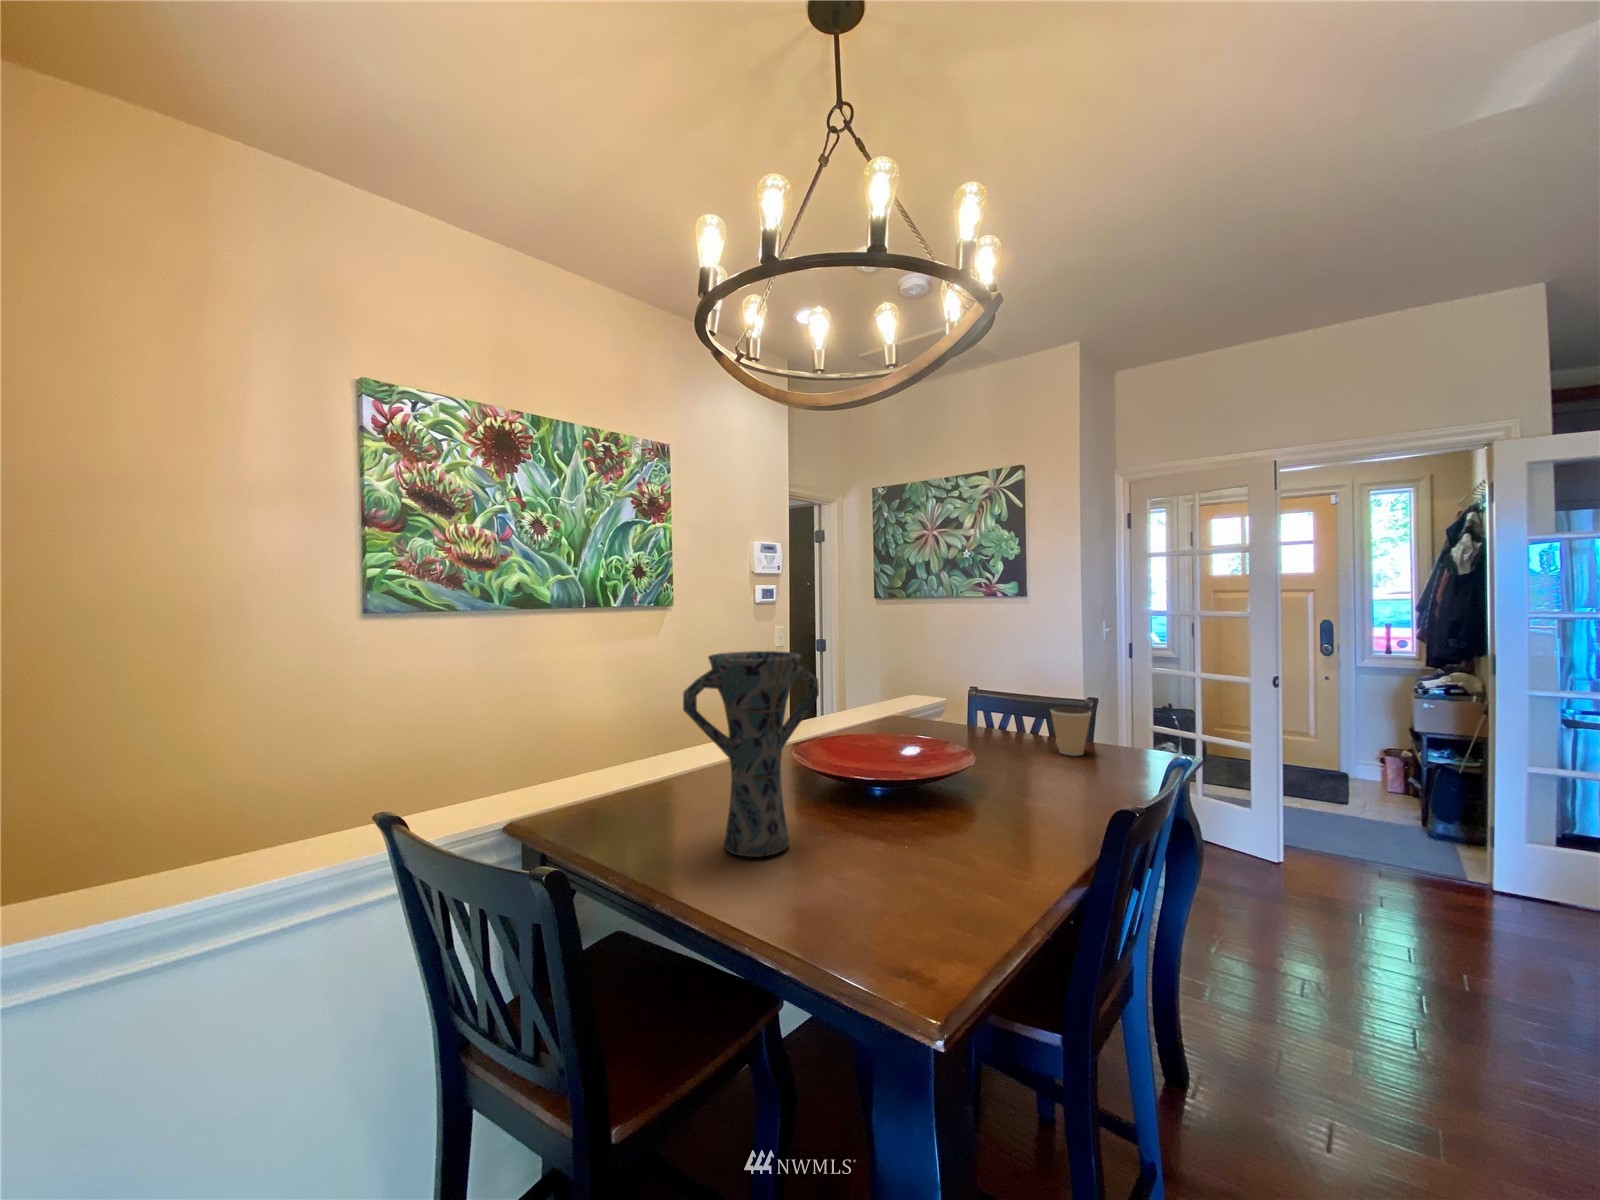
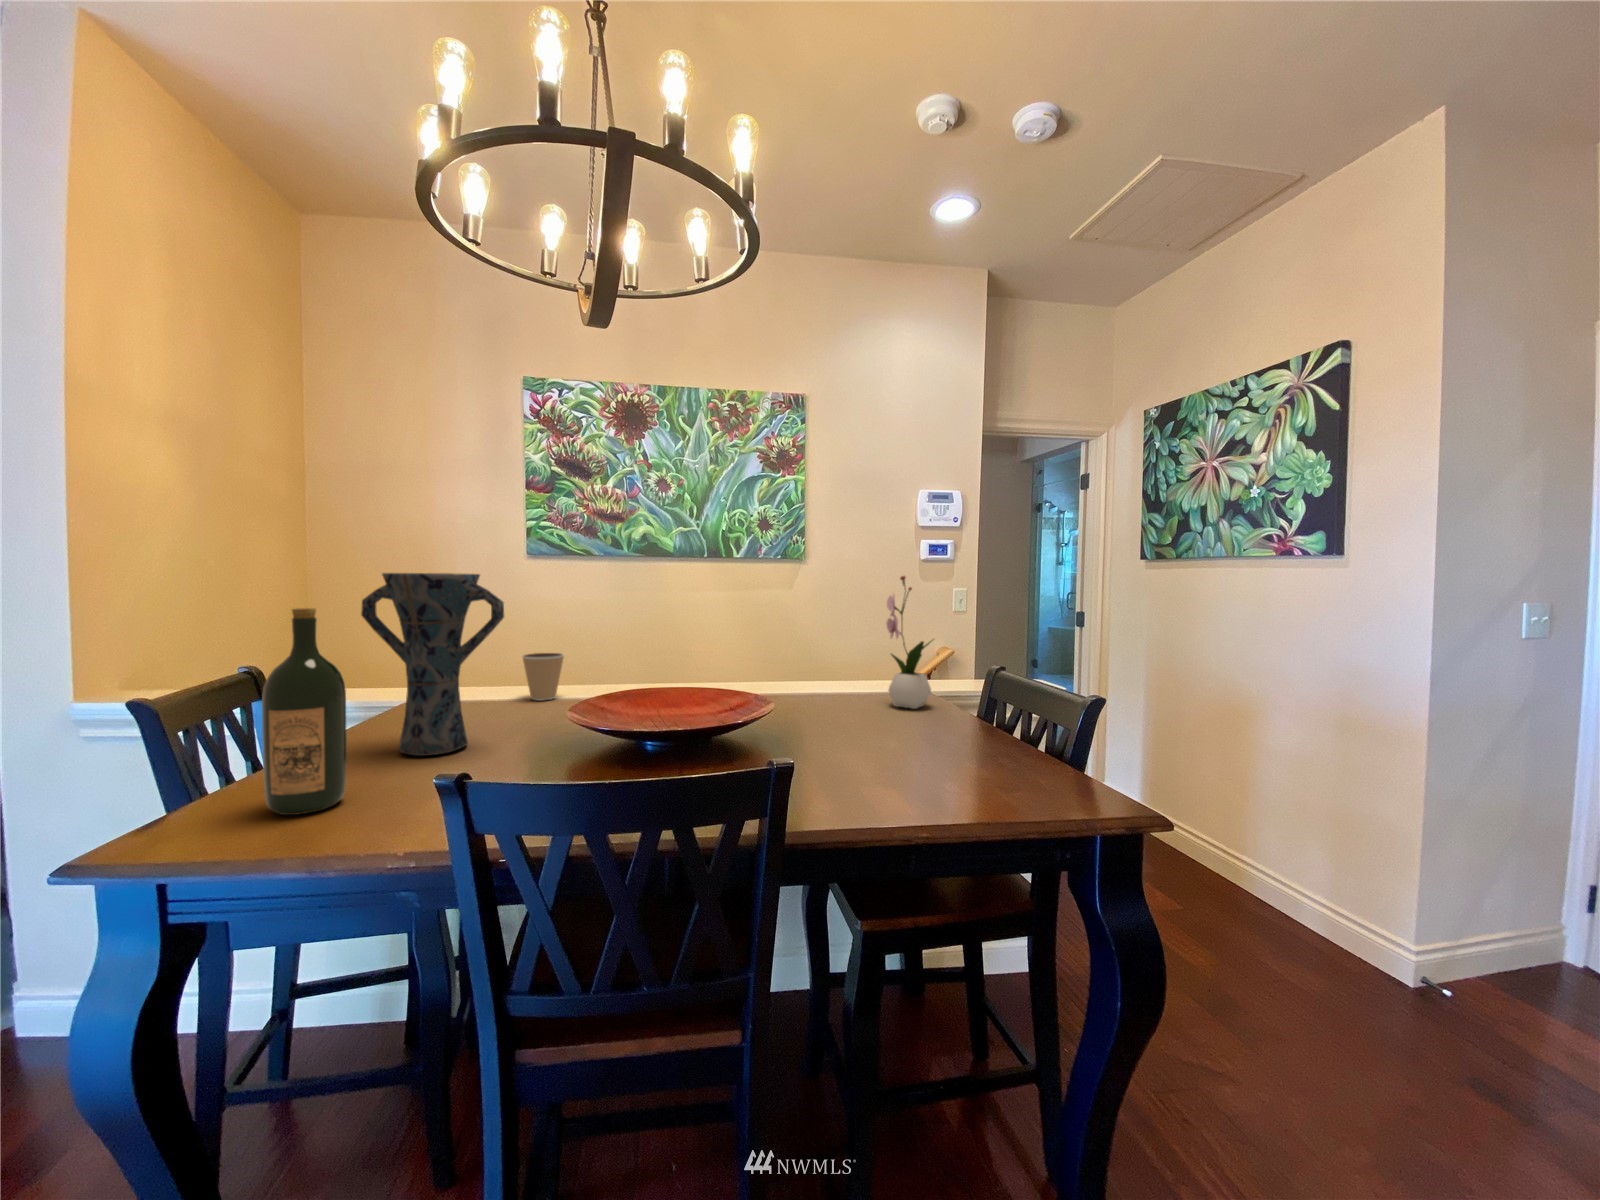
flower arrangement: none [893,624,940,729] -> present [887,576,931,709]
wine bottle: none [840,705,913,929] -> present [262,608,347,815]
coffee cup: present [1051,708,1091,756] -> present [523,653,564,701]

